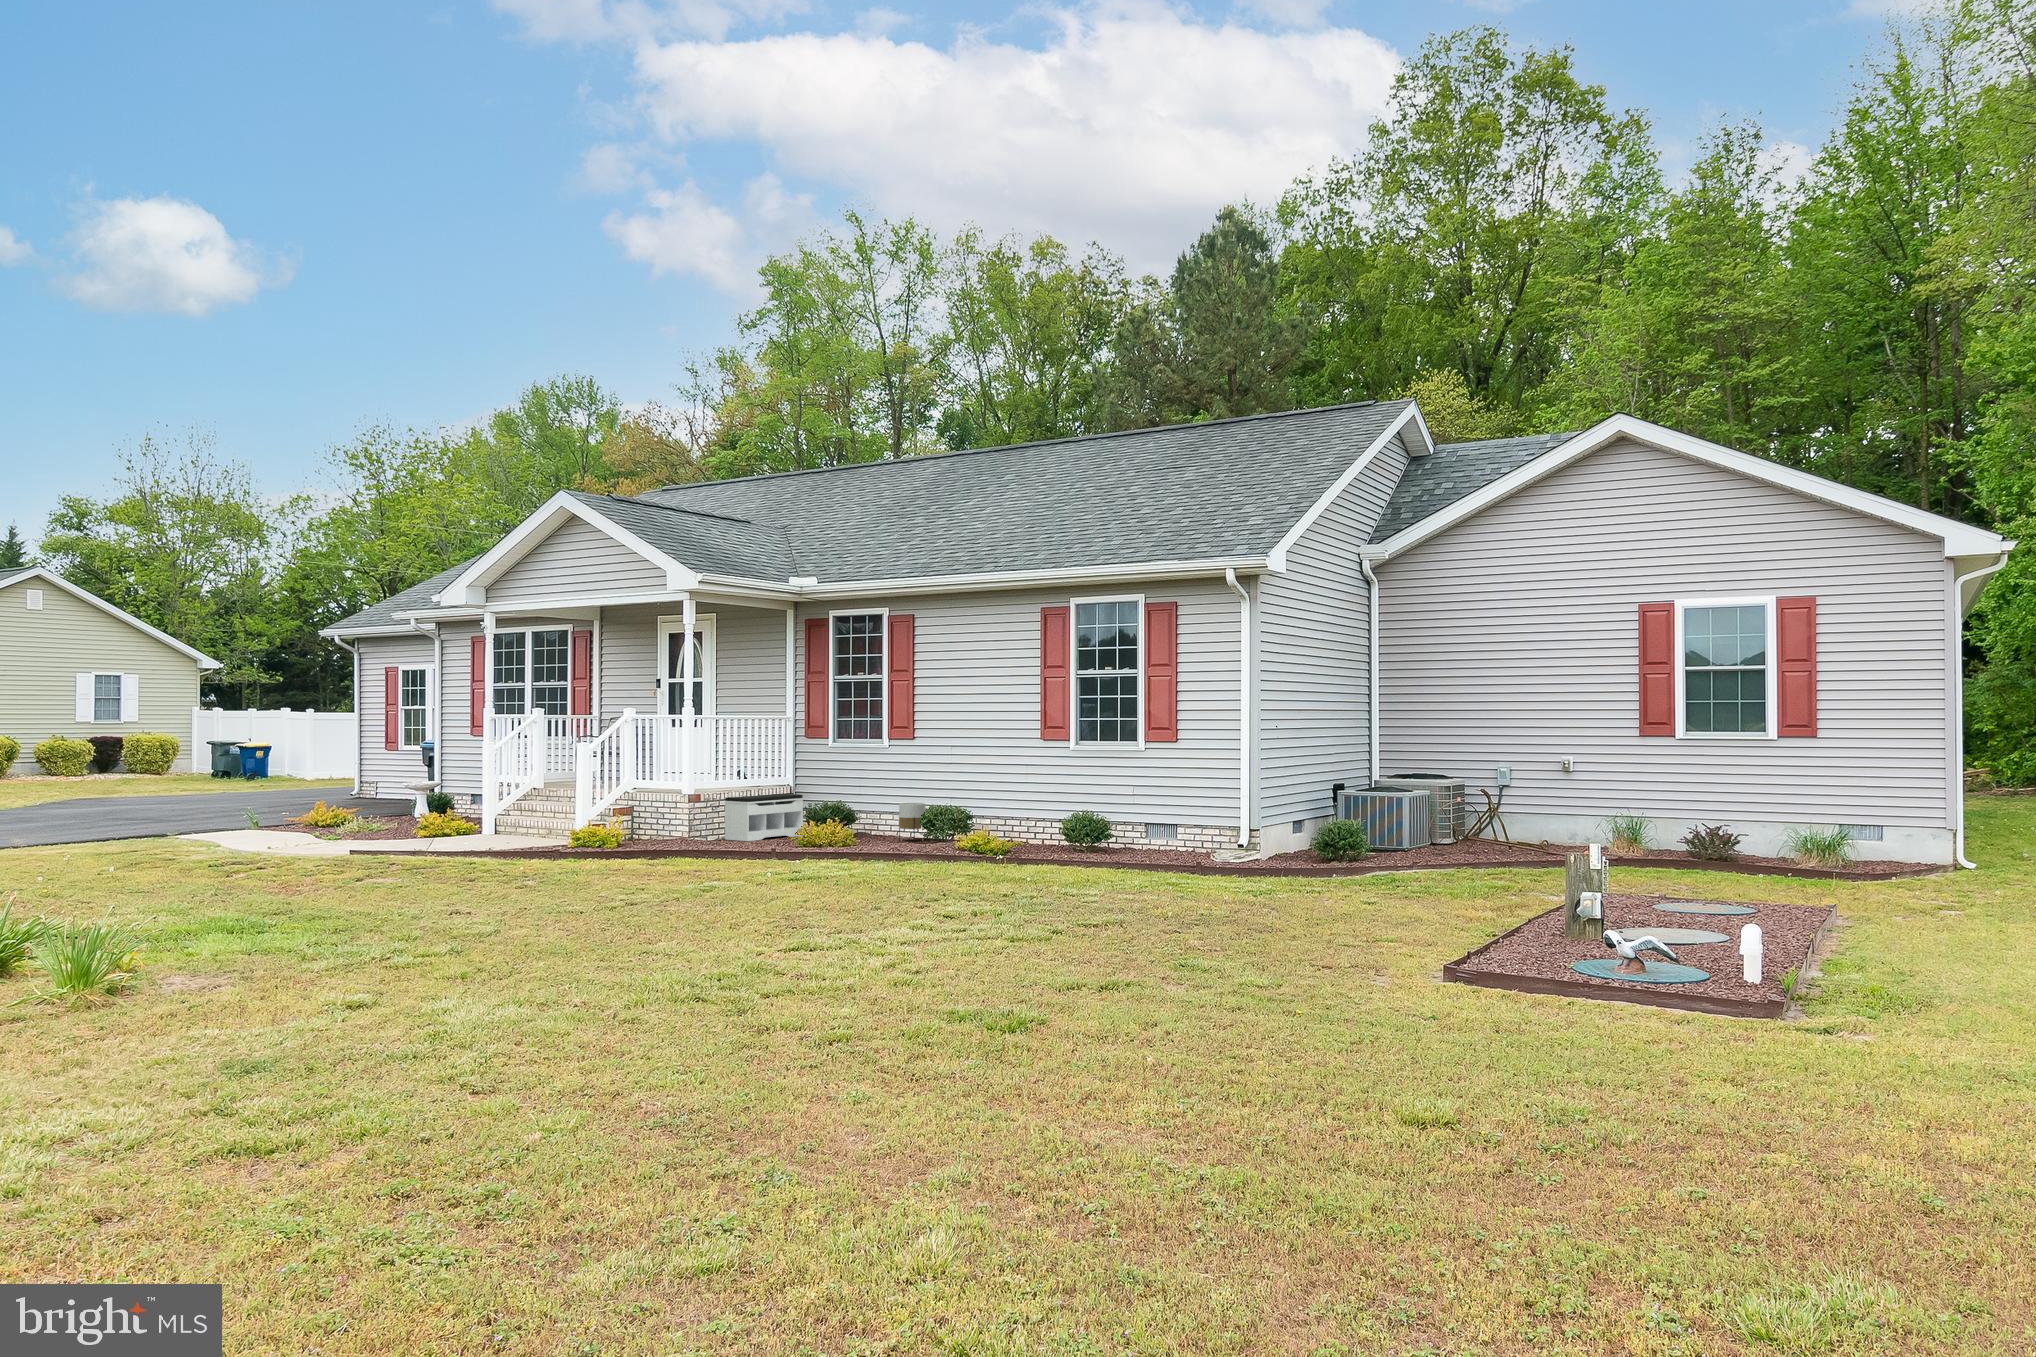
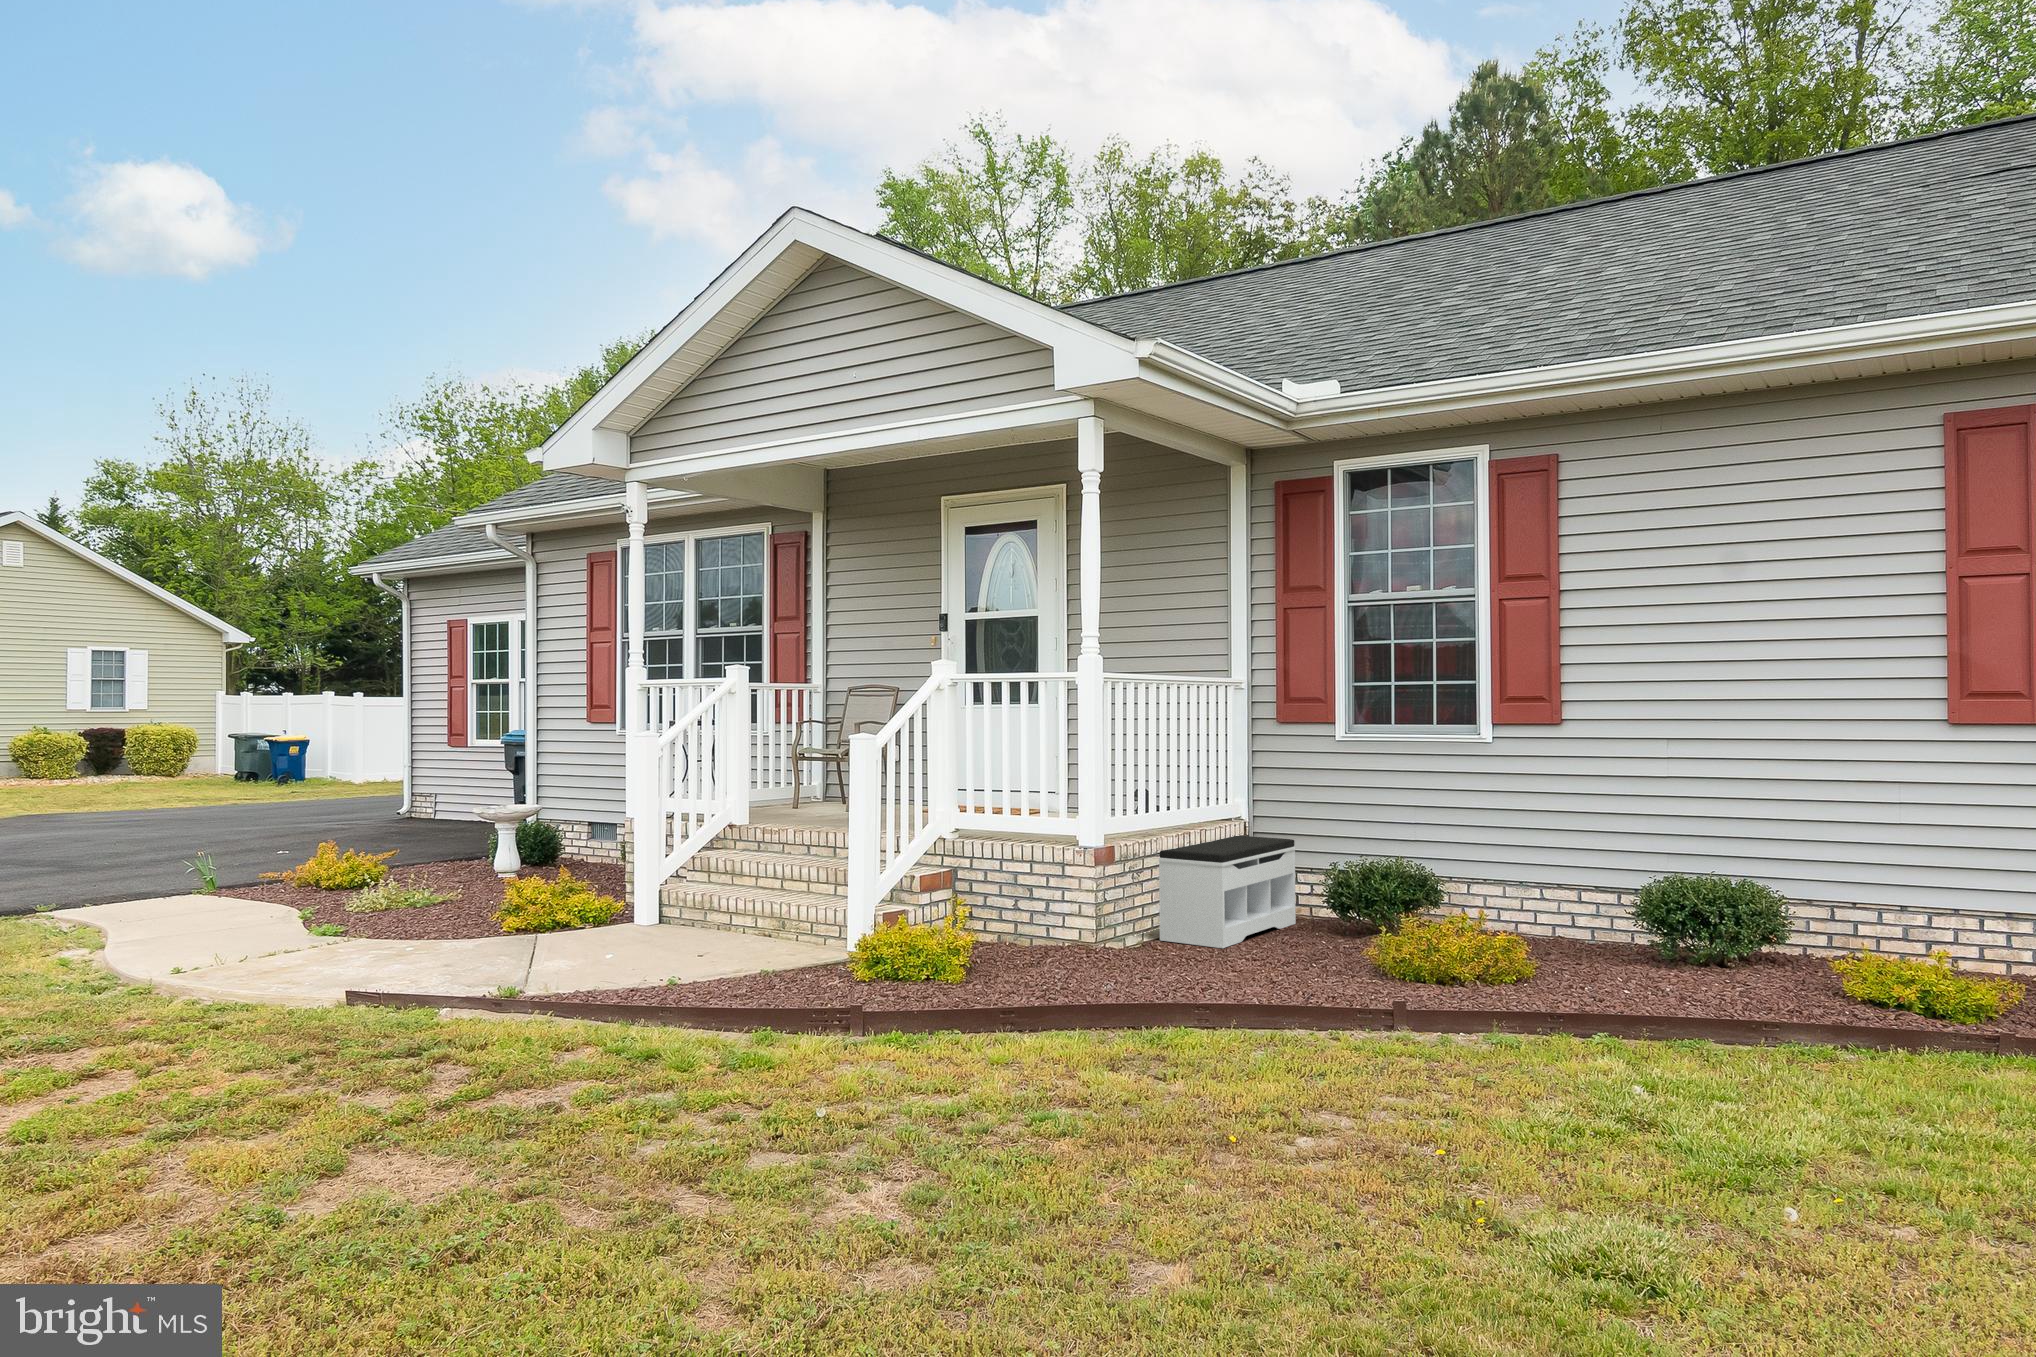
planter: present [899,803,925,841] -> none [1558,862,1624,953]

